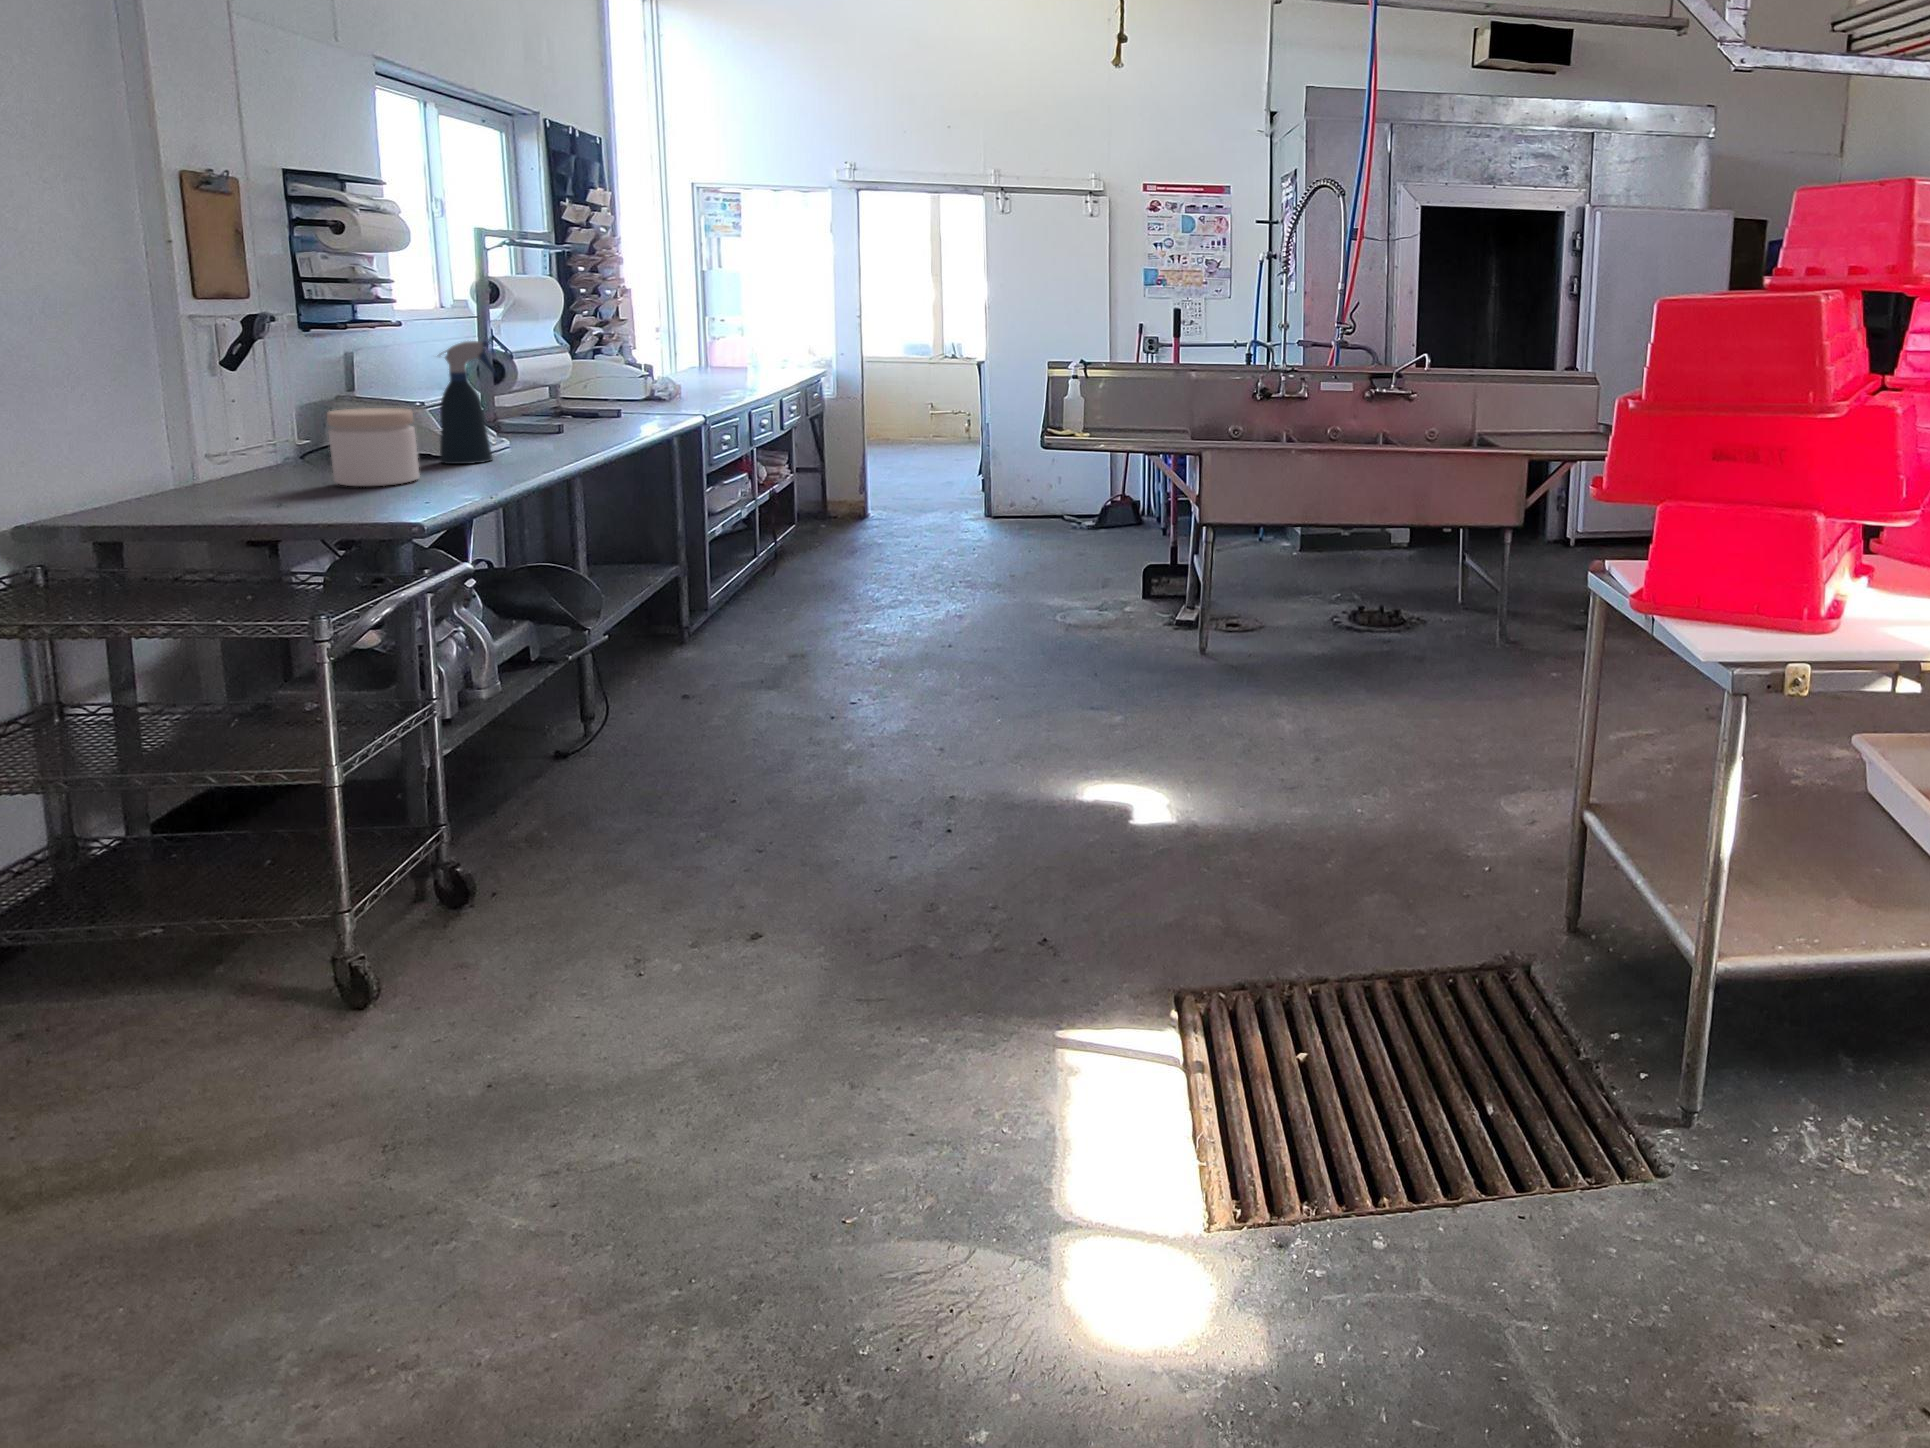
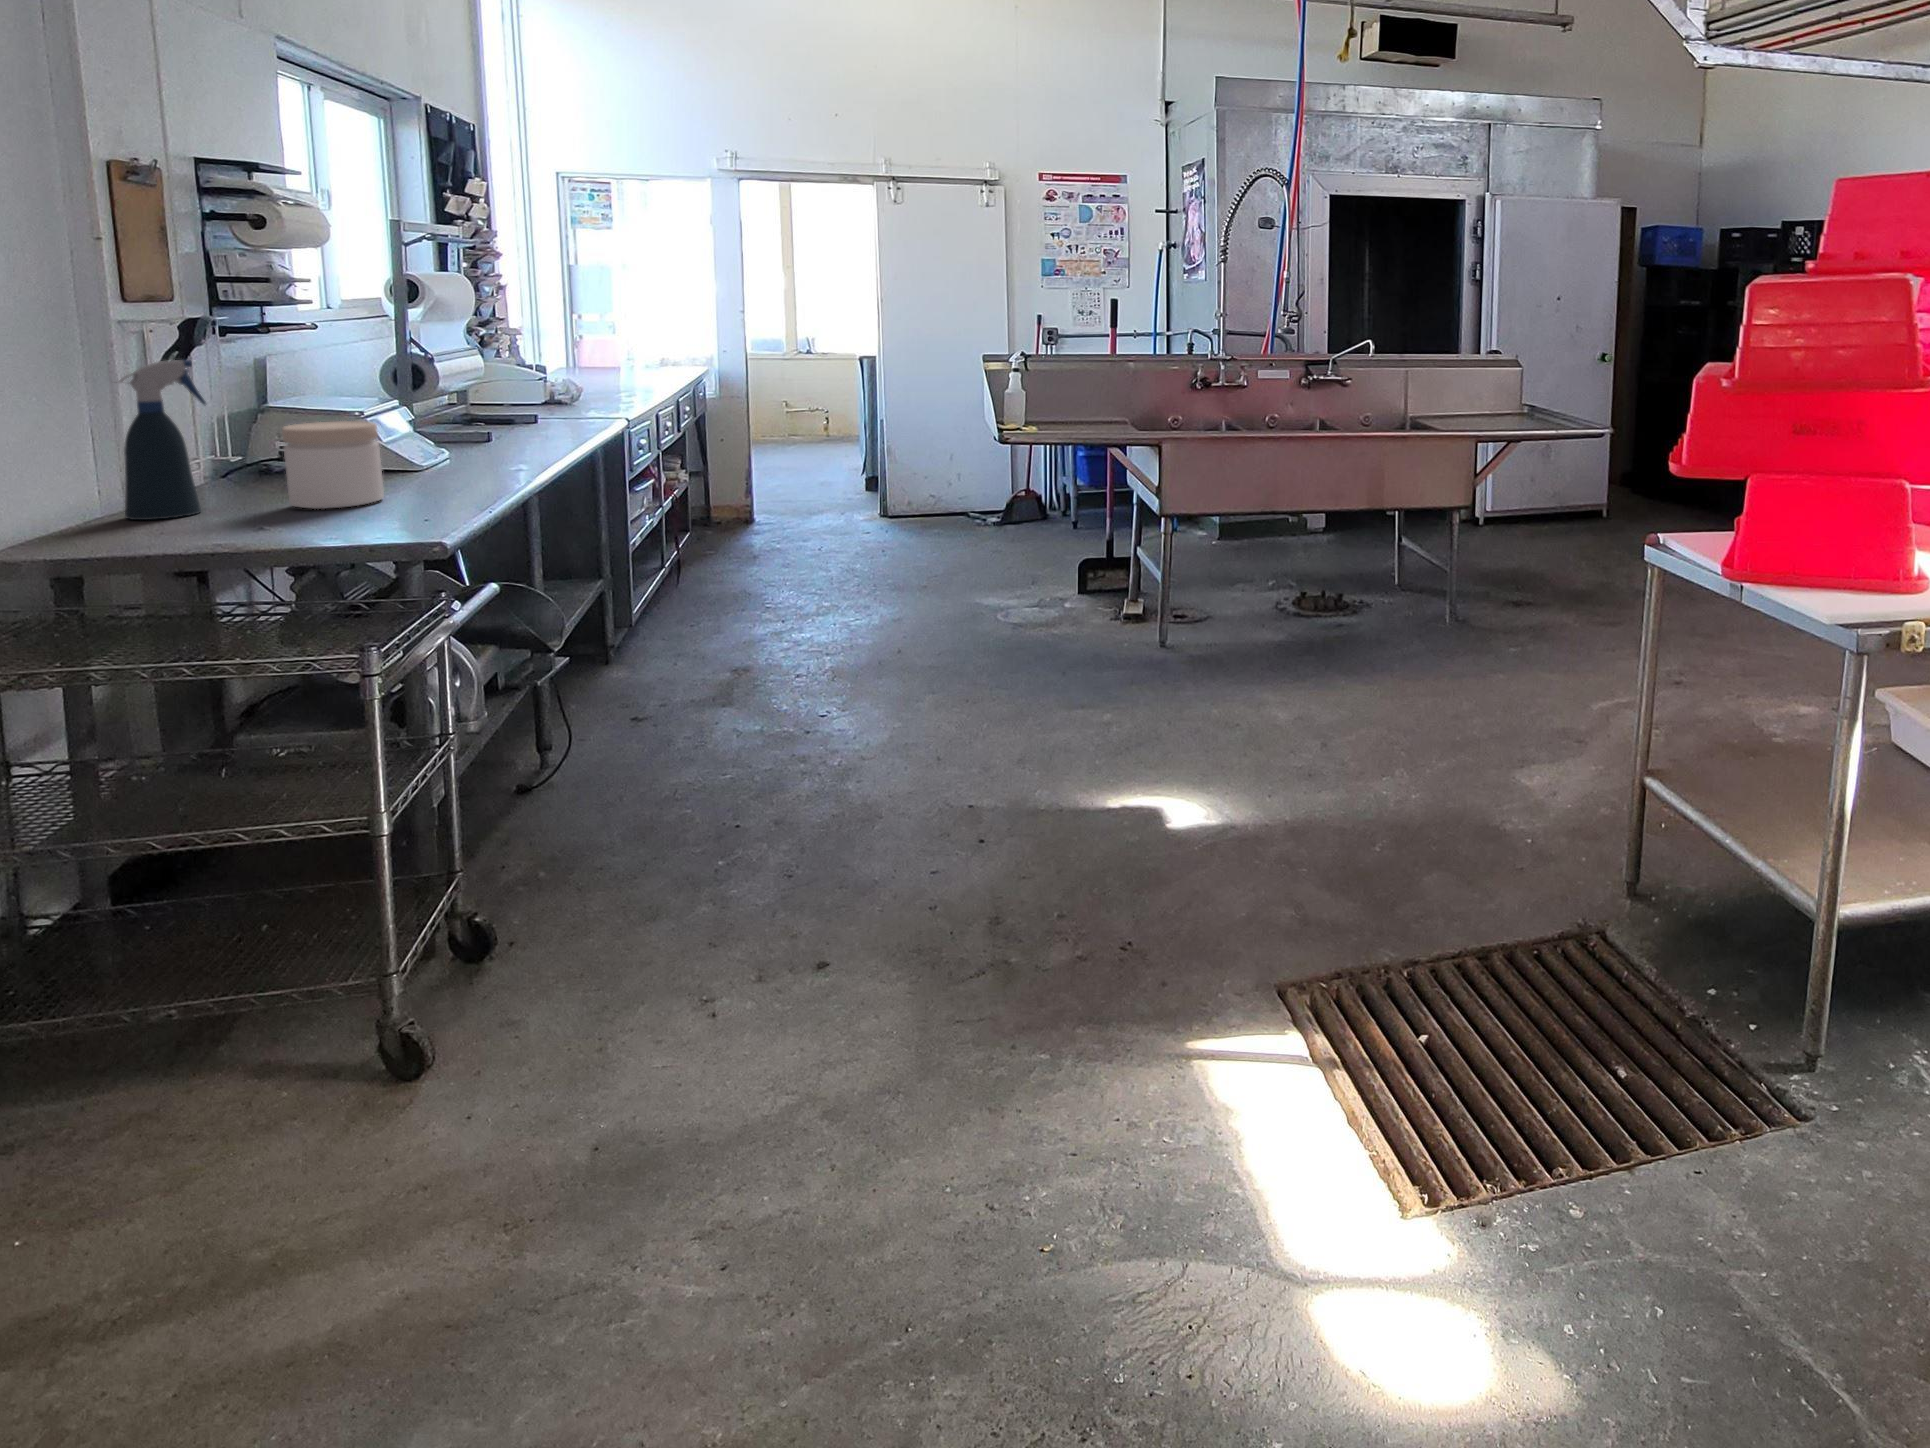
spray bottle: present [439,341,497,464] -> present [116,360,206,520]

